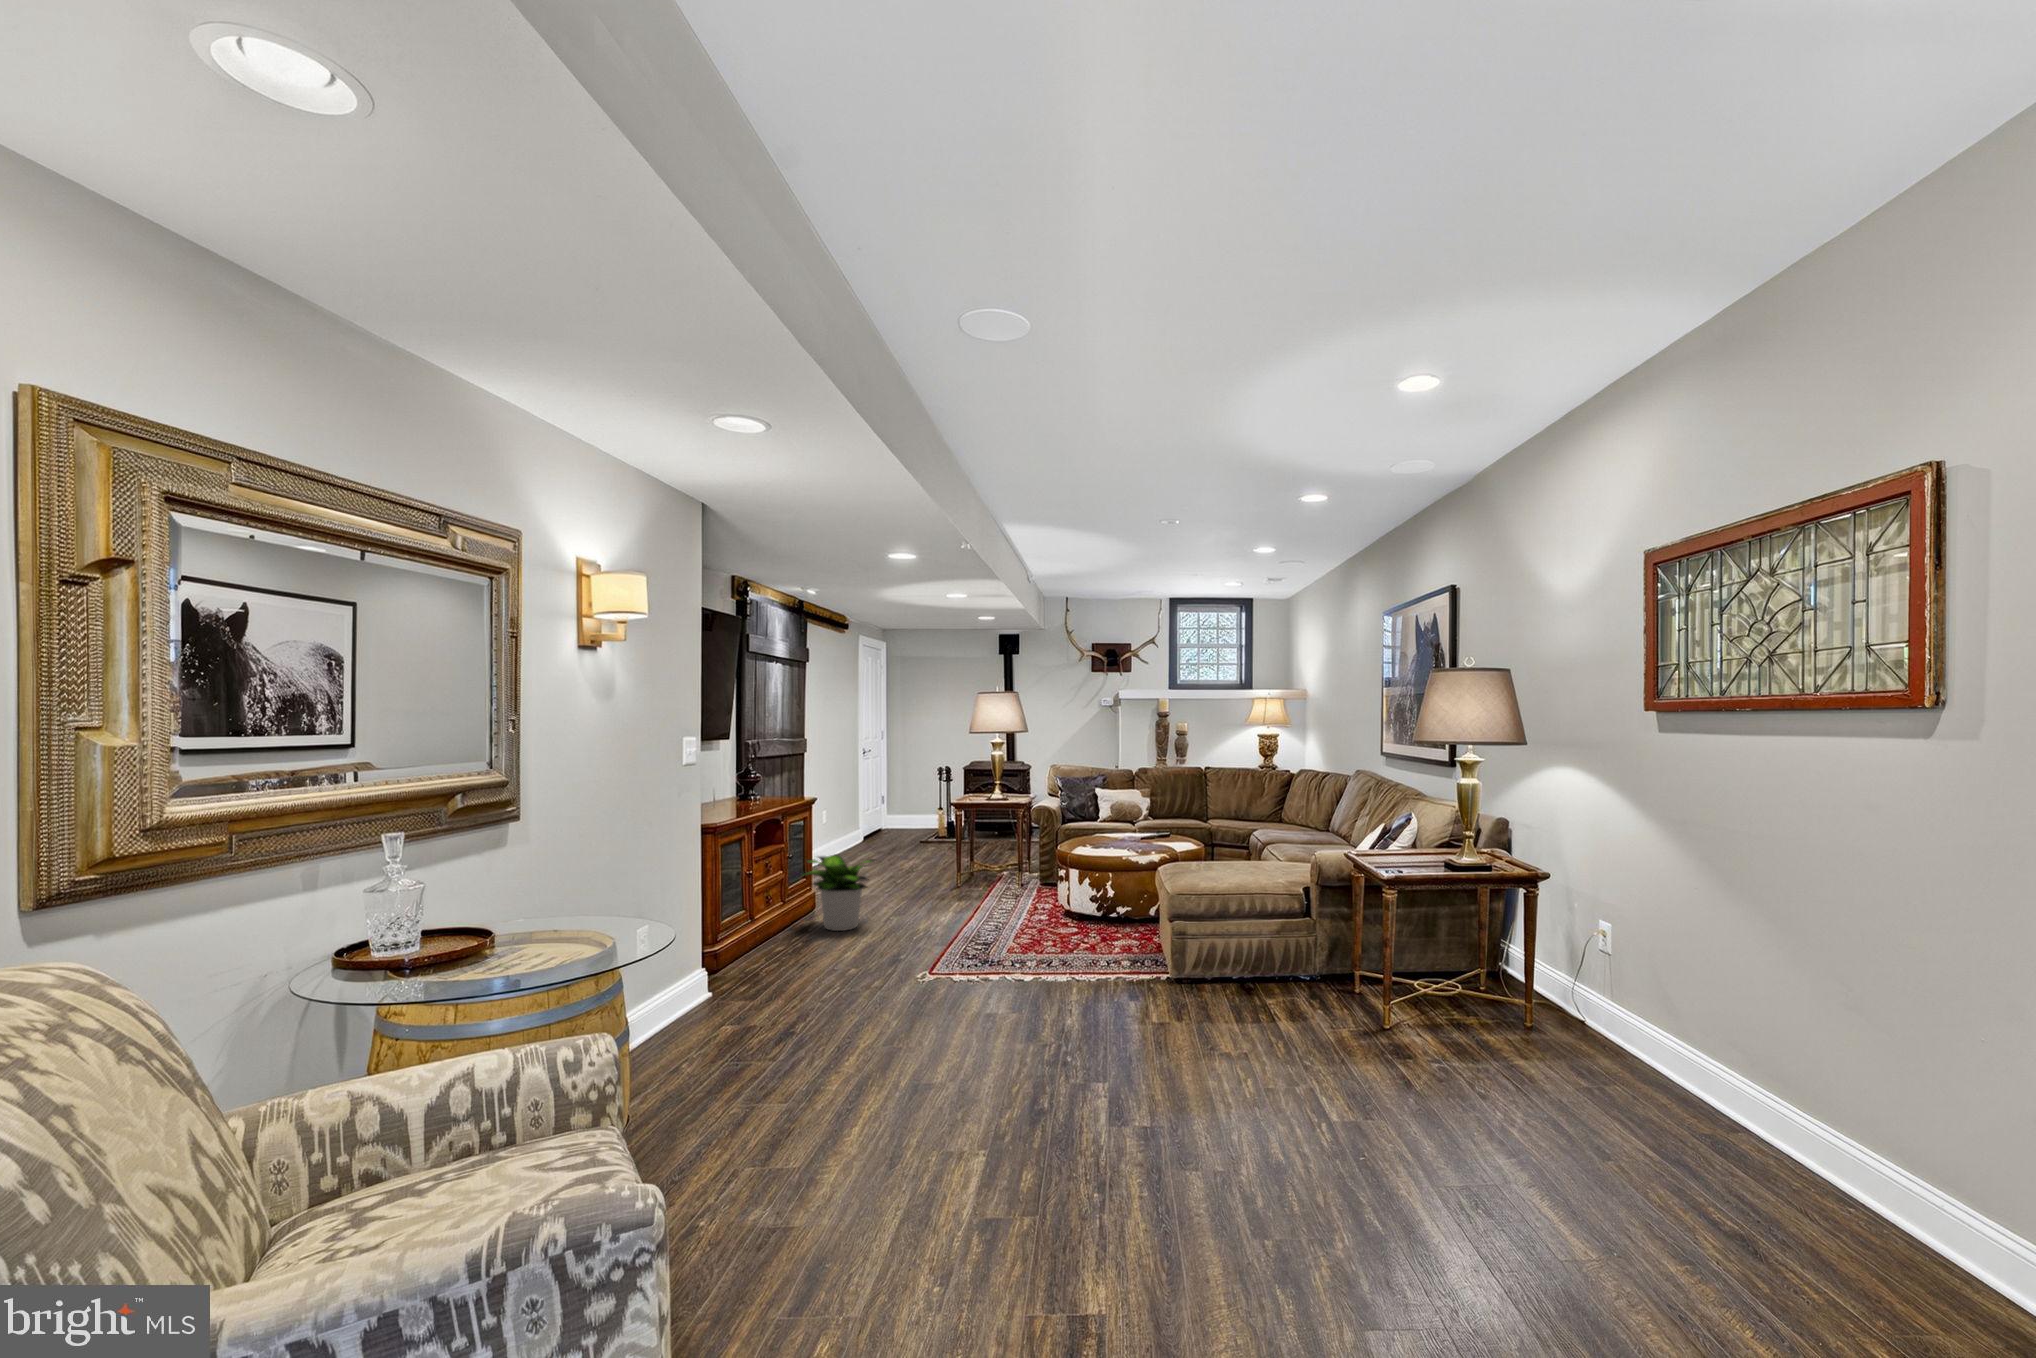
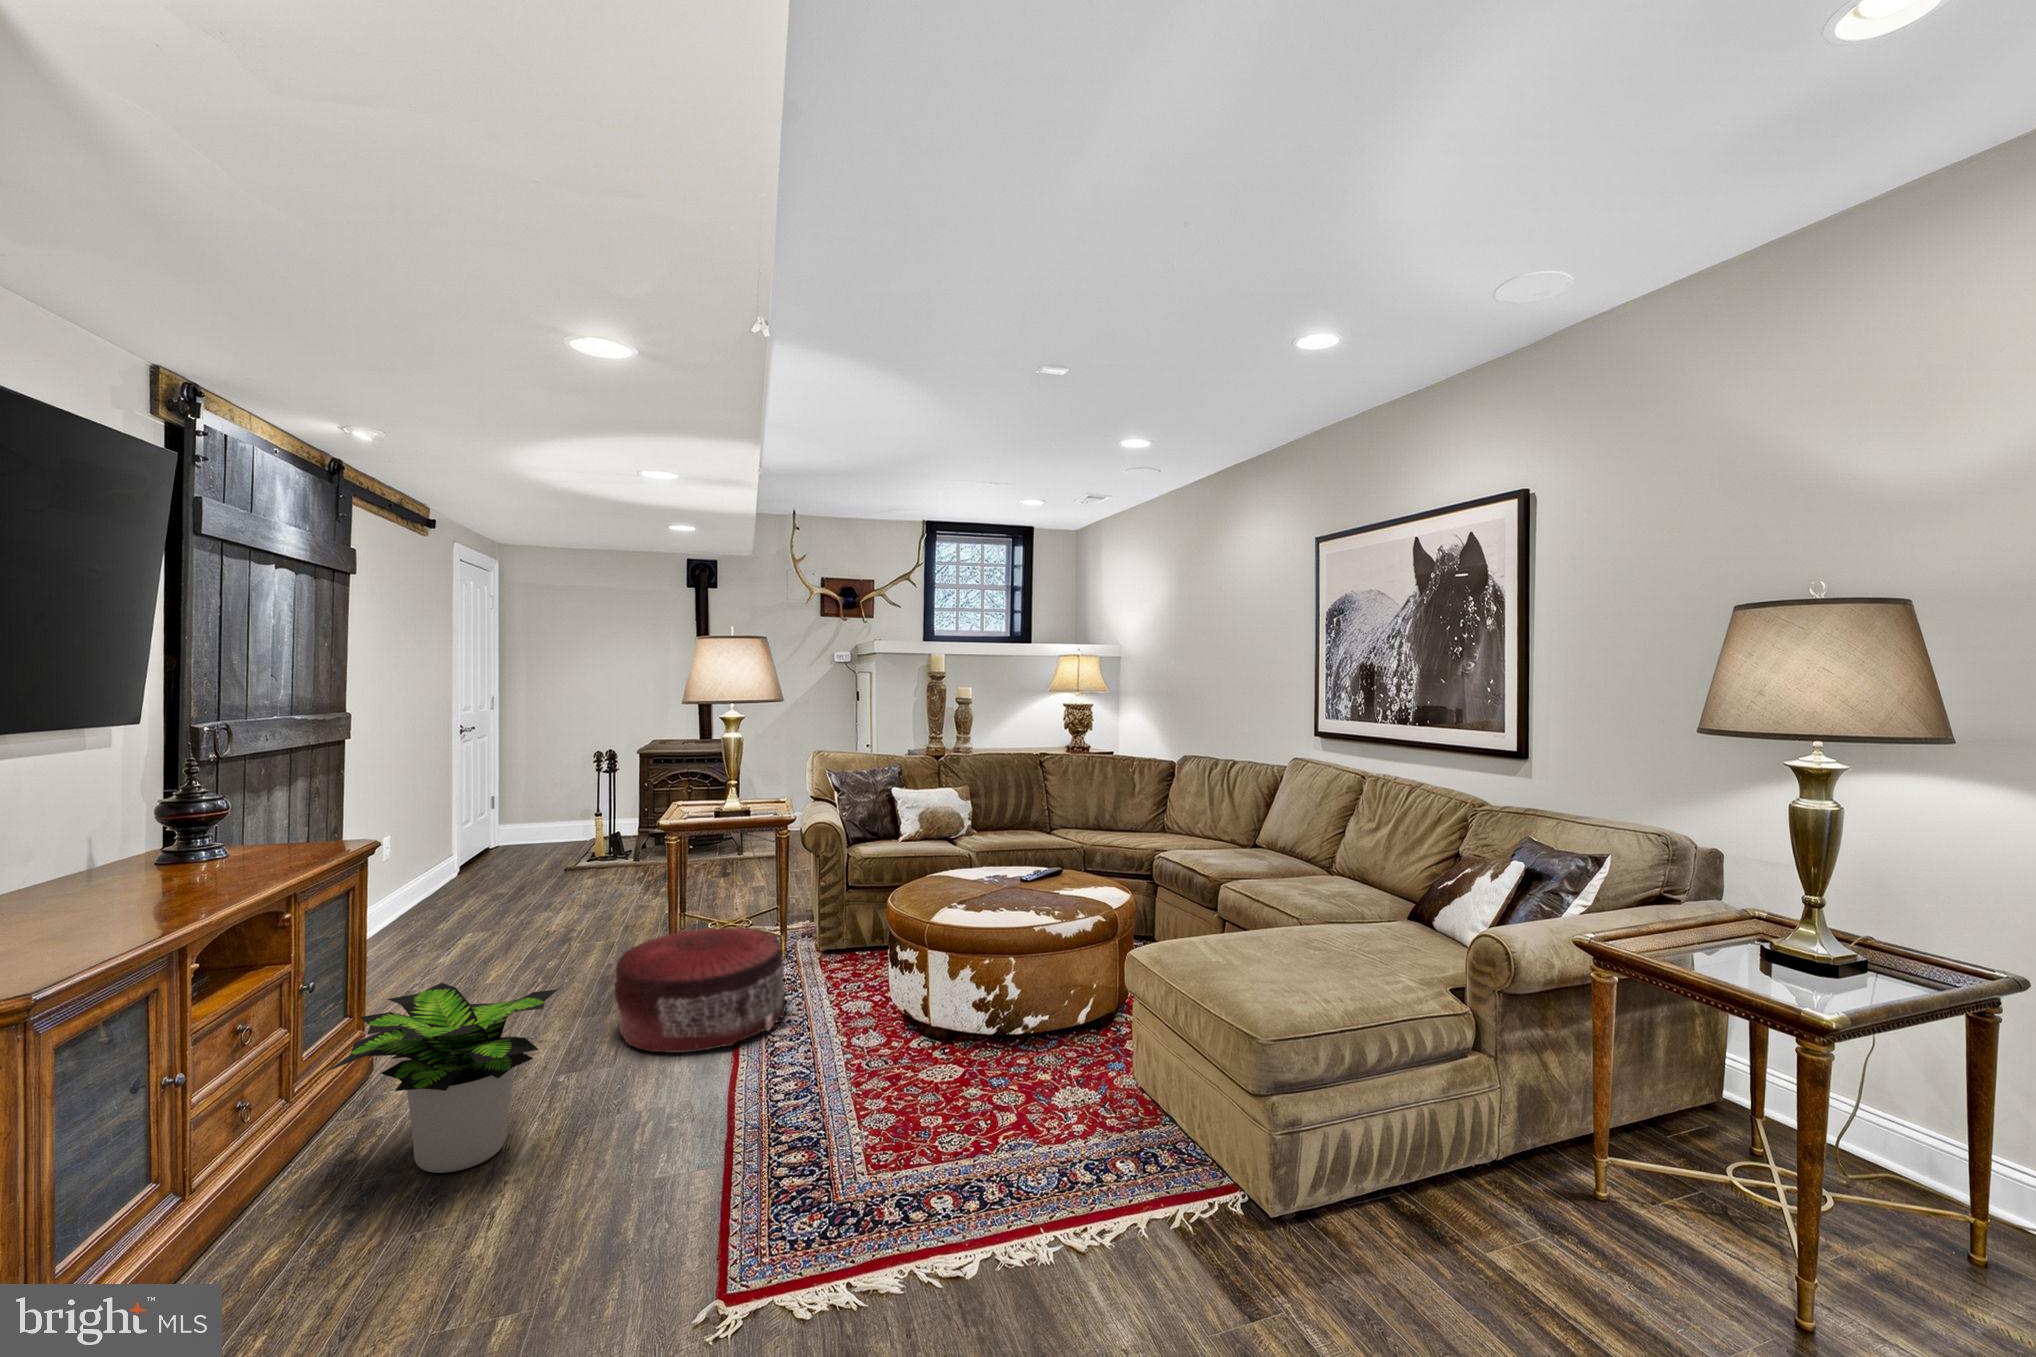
pouf: none [915,855,1006,911] -> present [614,926,788,1053]

